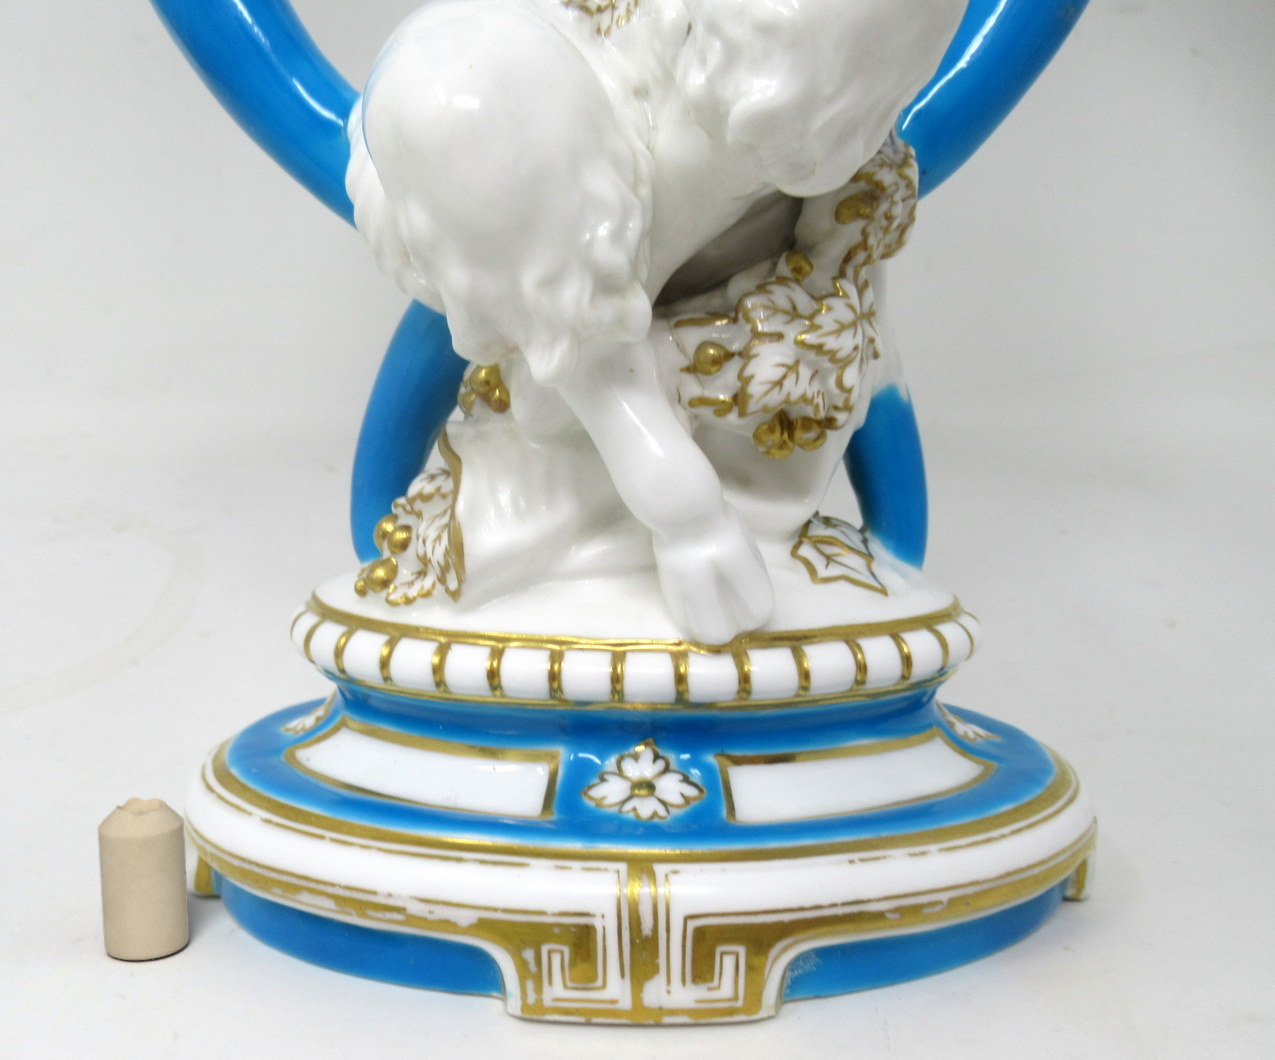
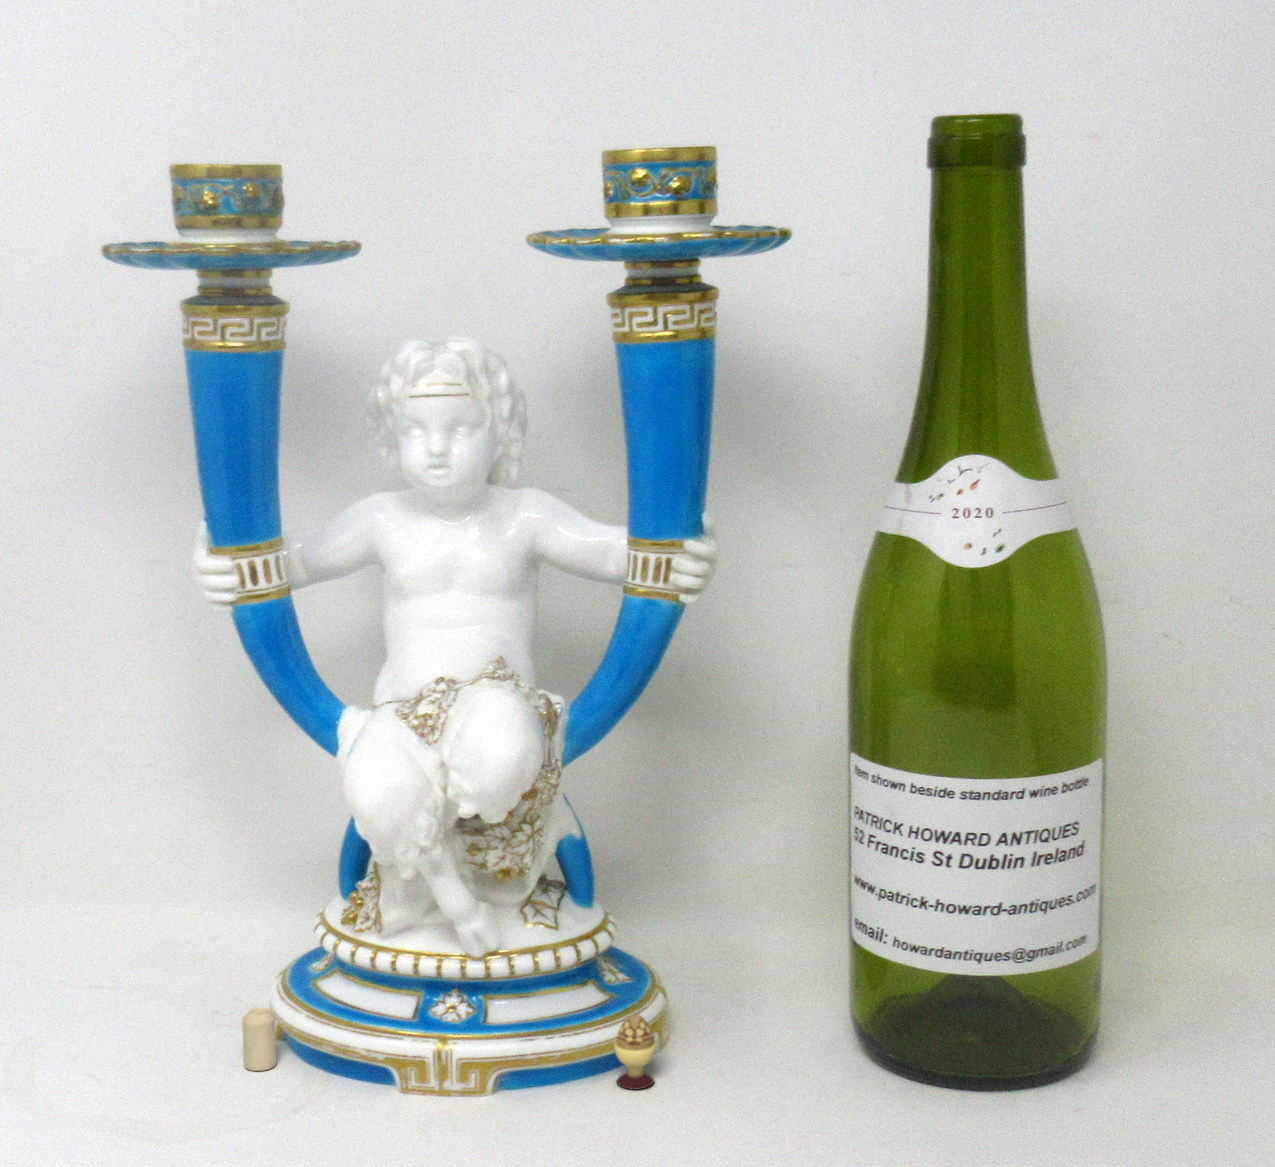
decorative egg: none [1070,793,1182,992] -> present [614,1014,656,1090]

